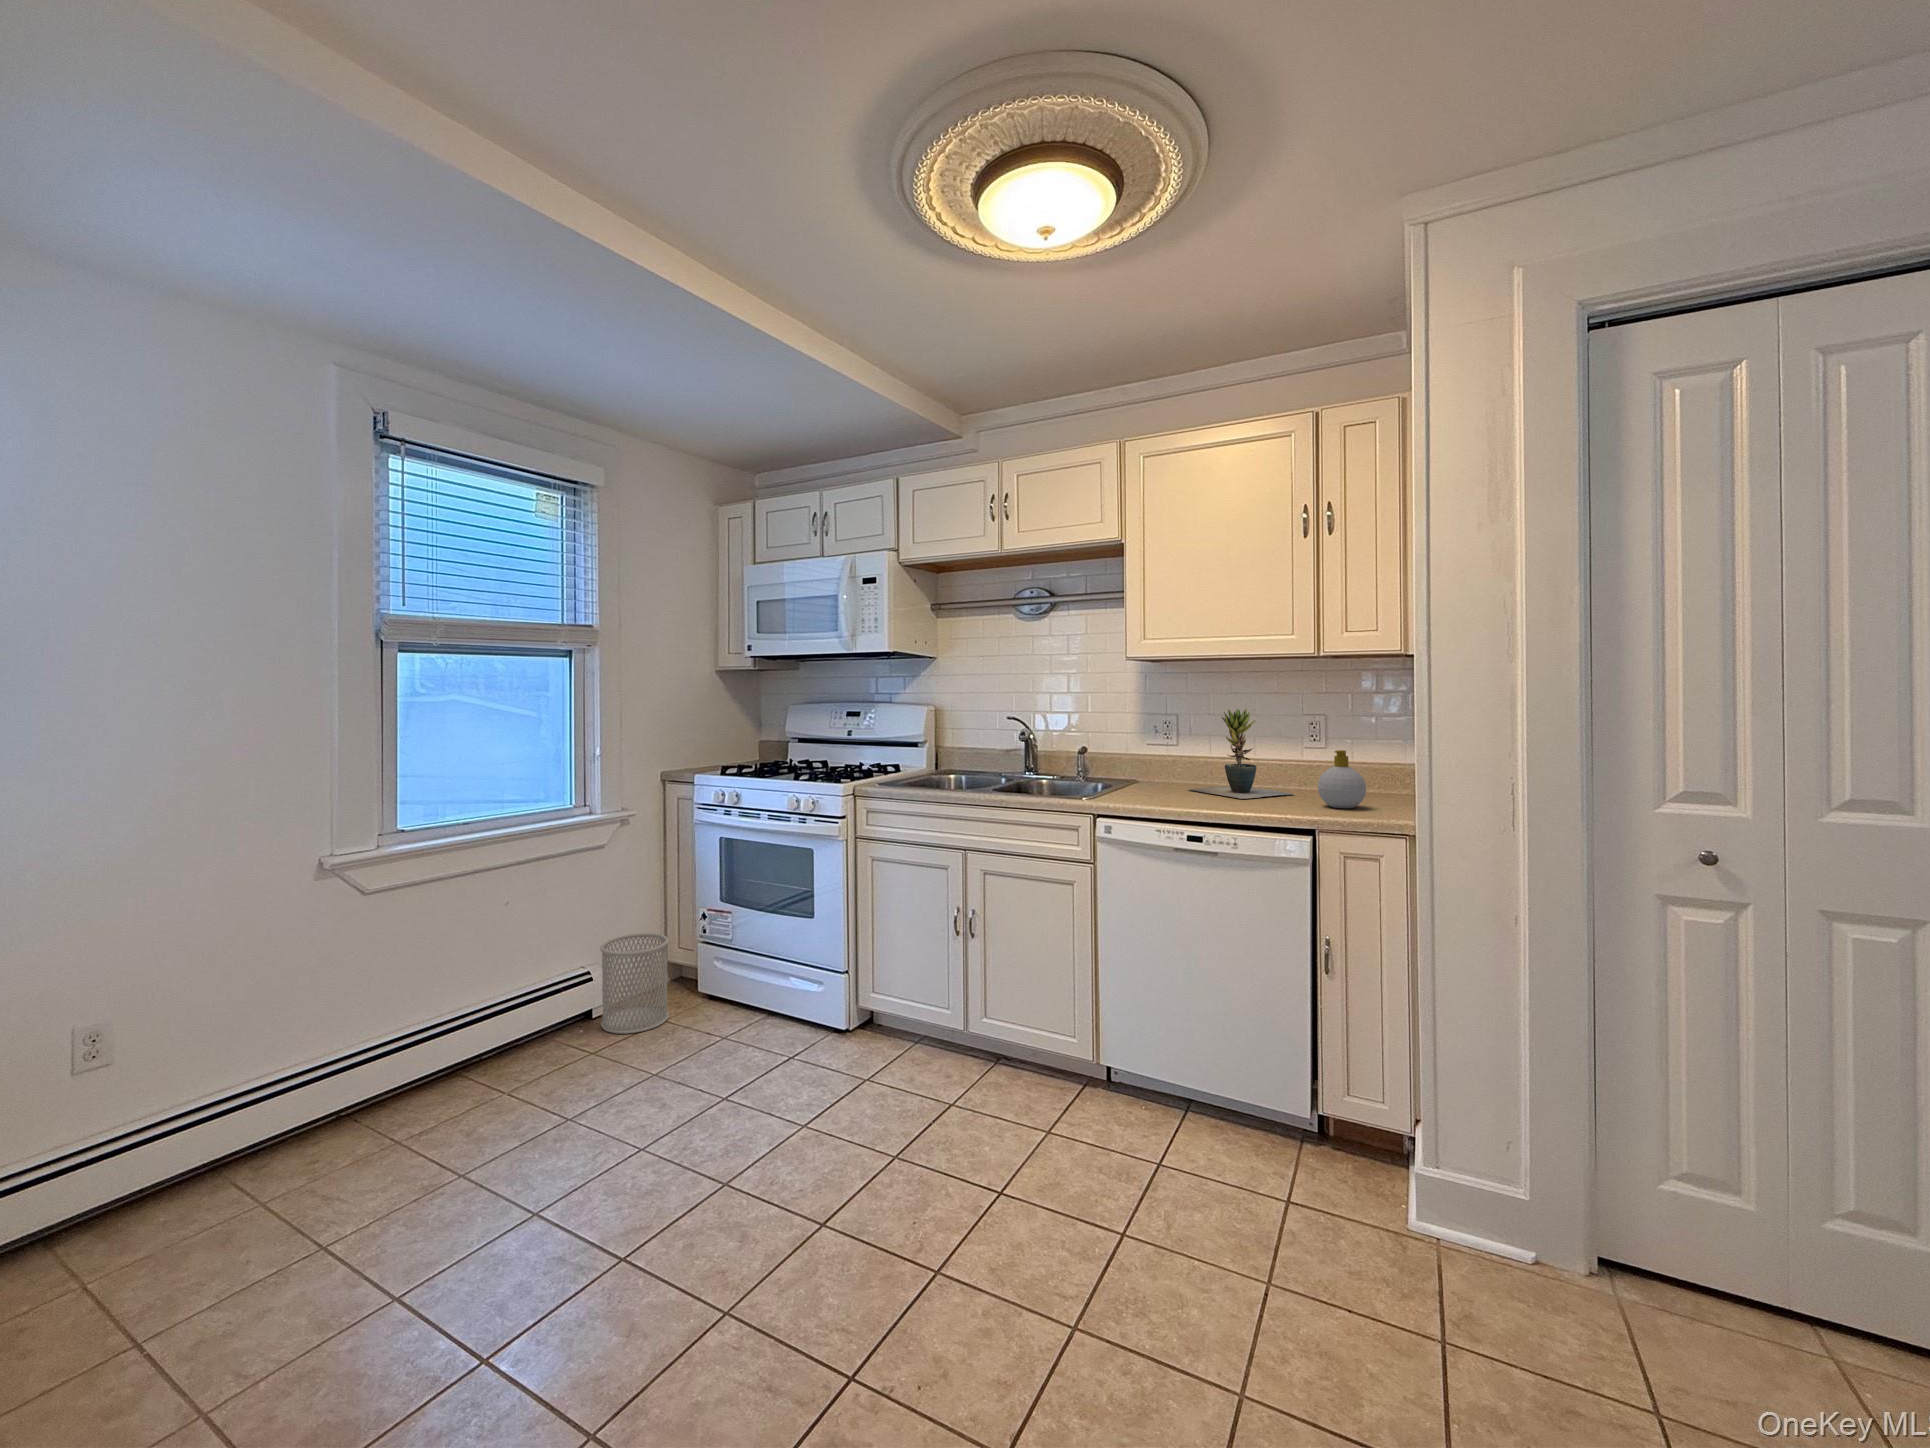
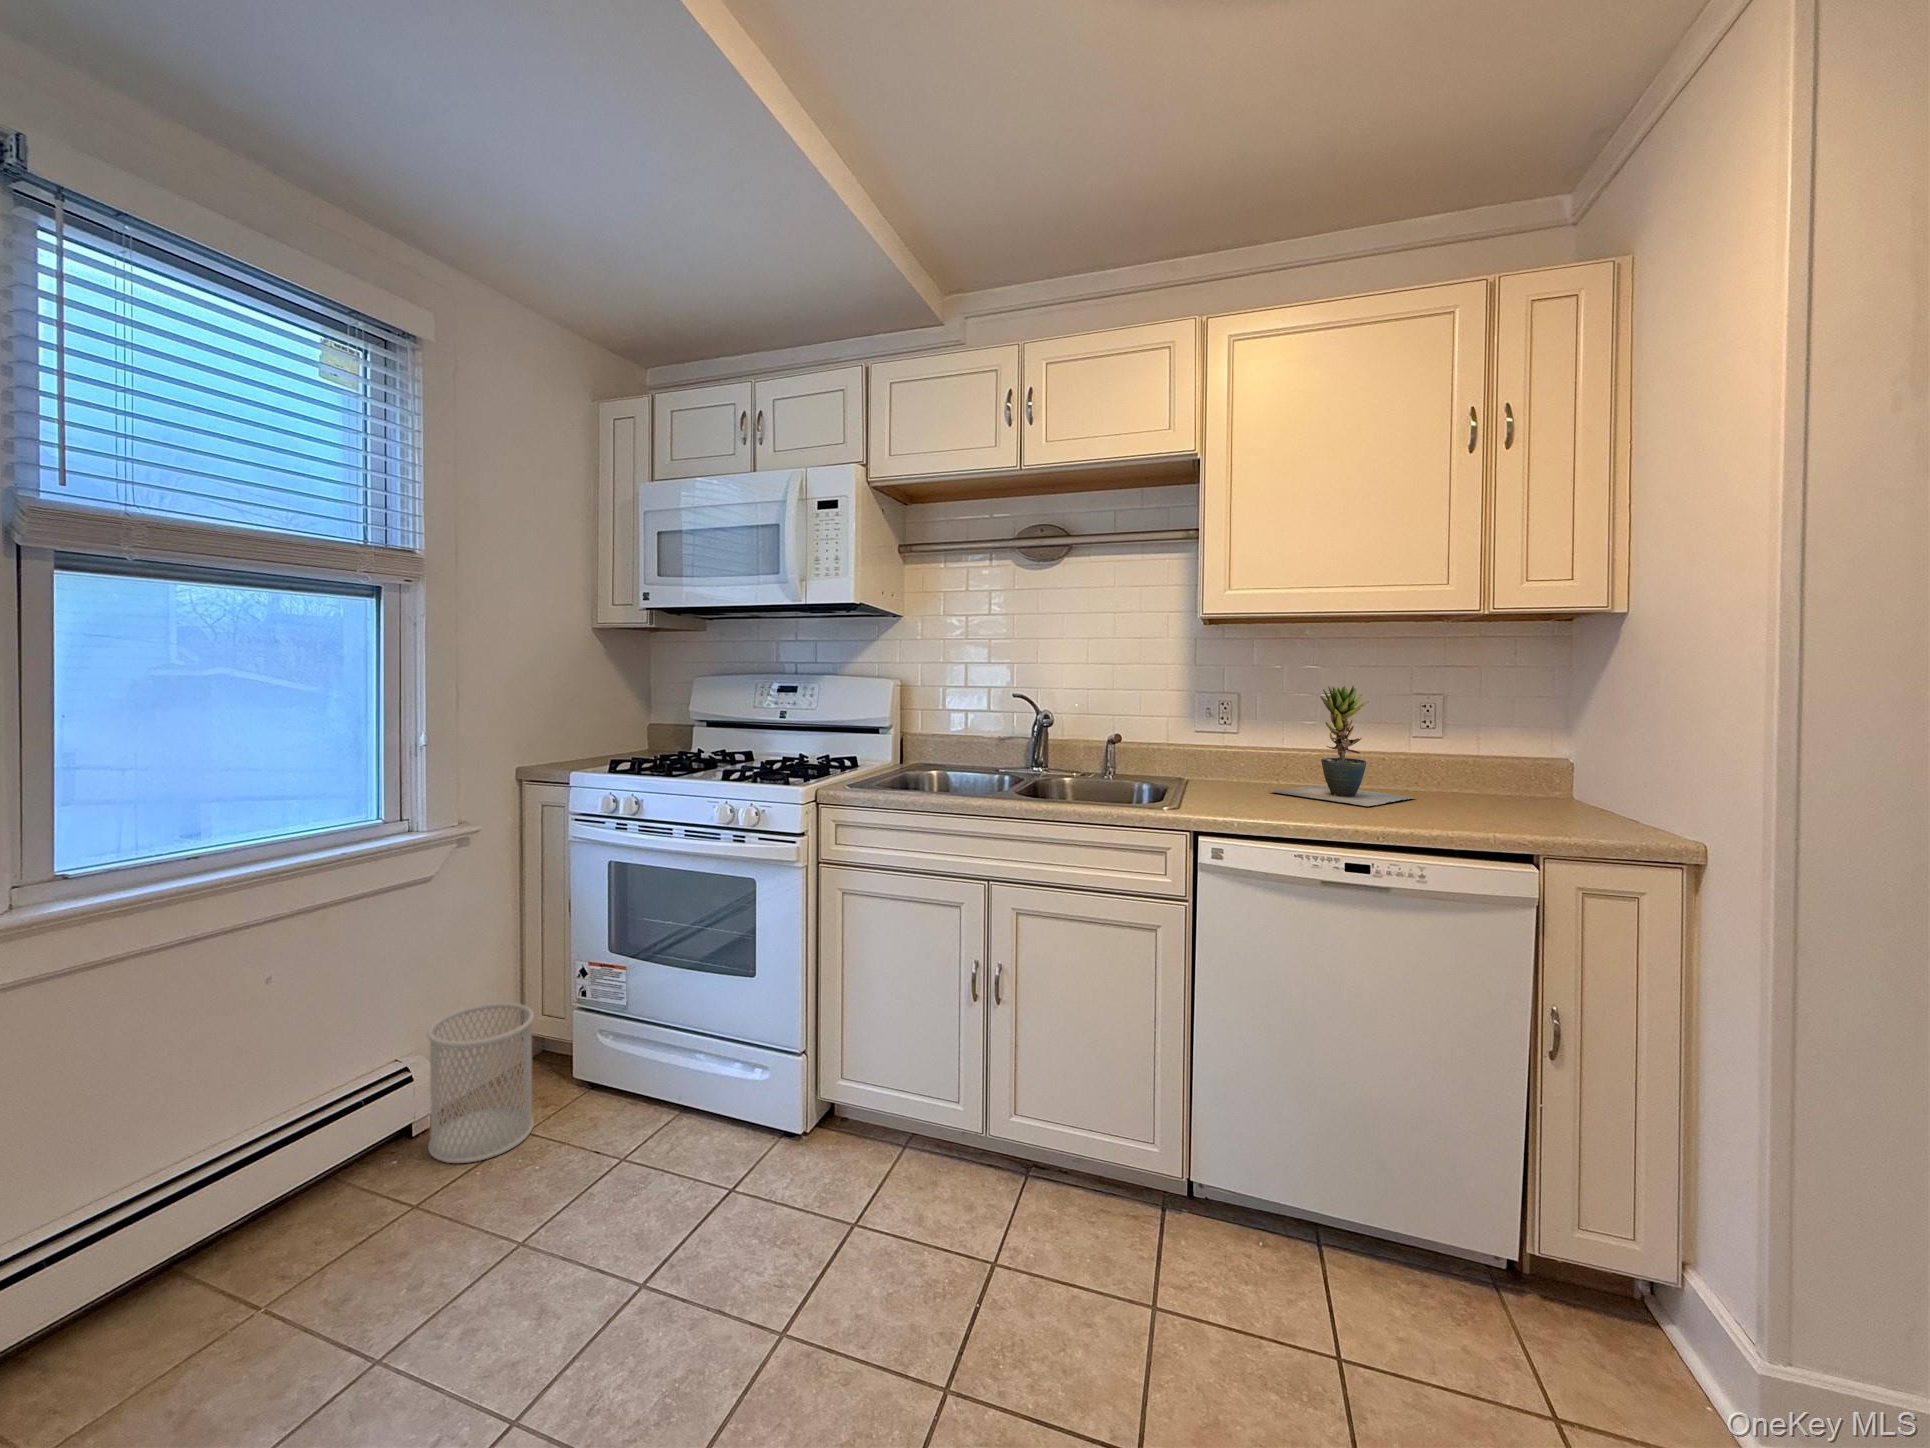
soap bottle: present [1318,750,1366,808] -> none [1482,742,1555,821]

